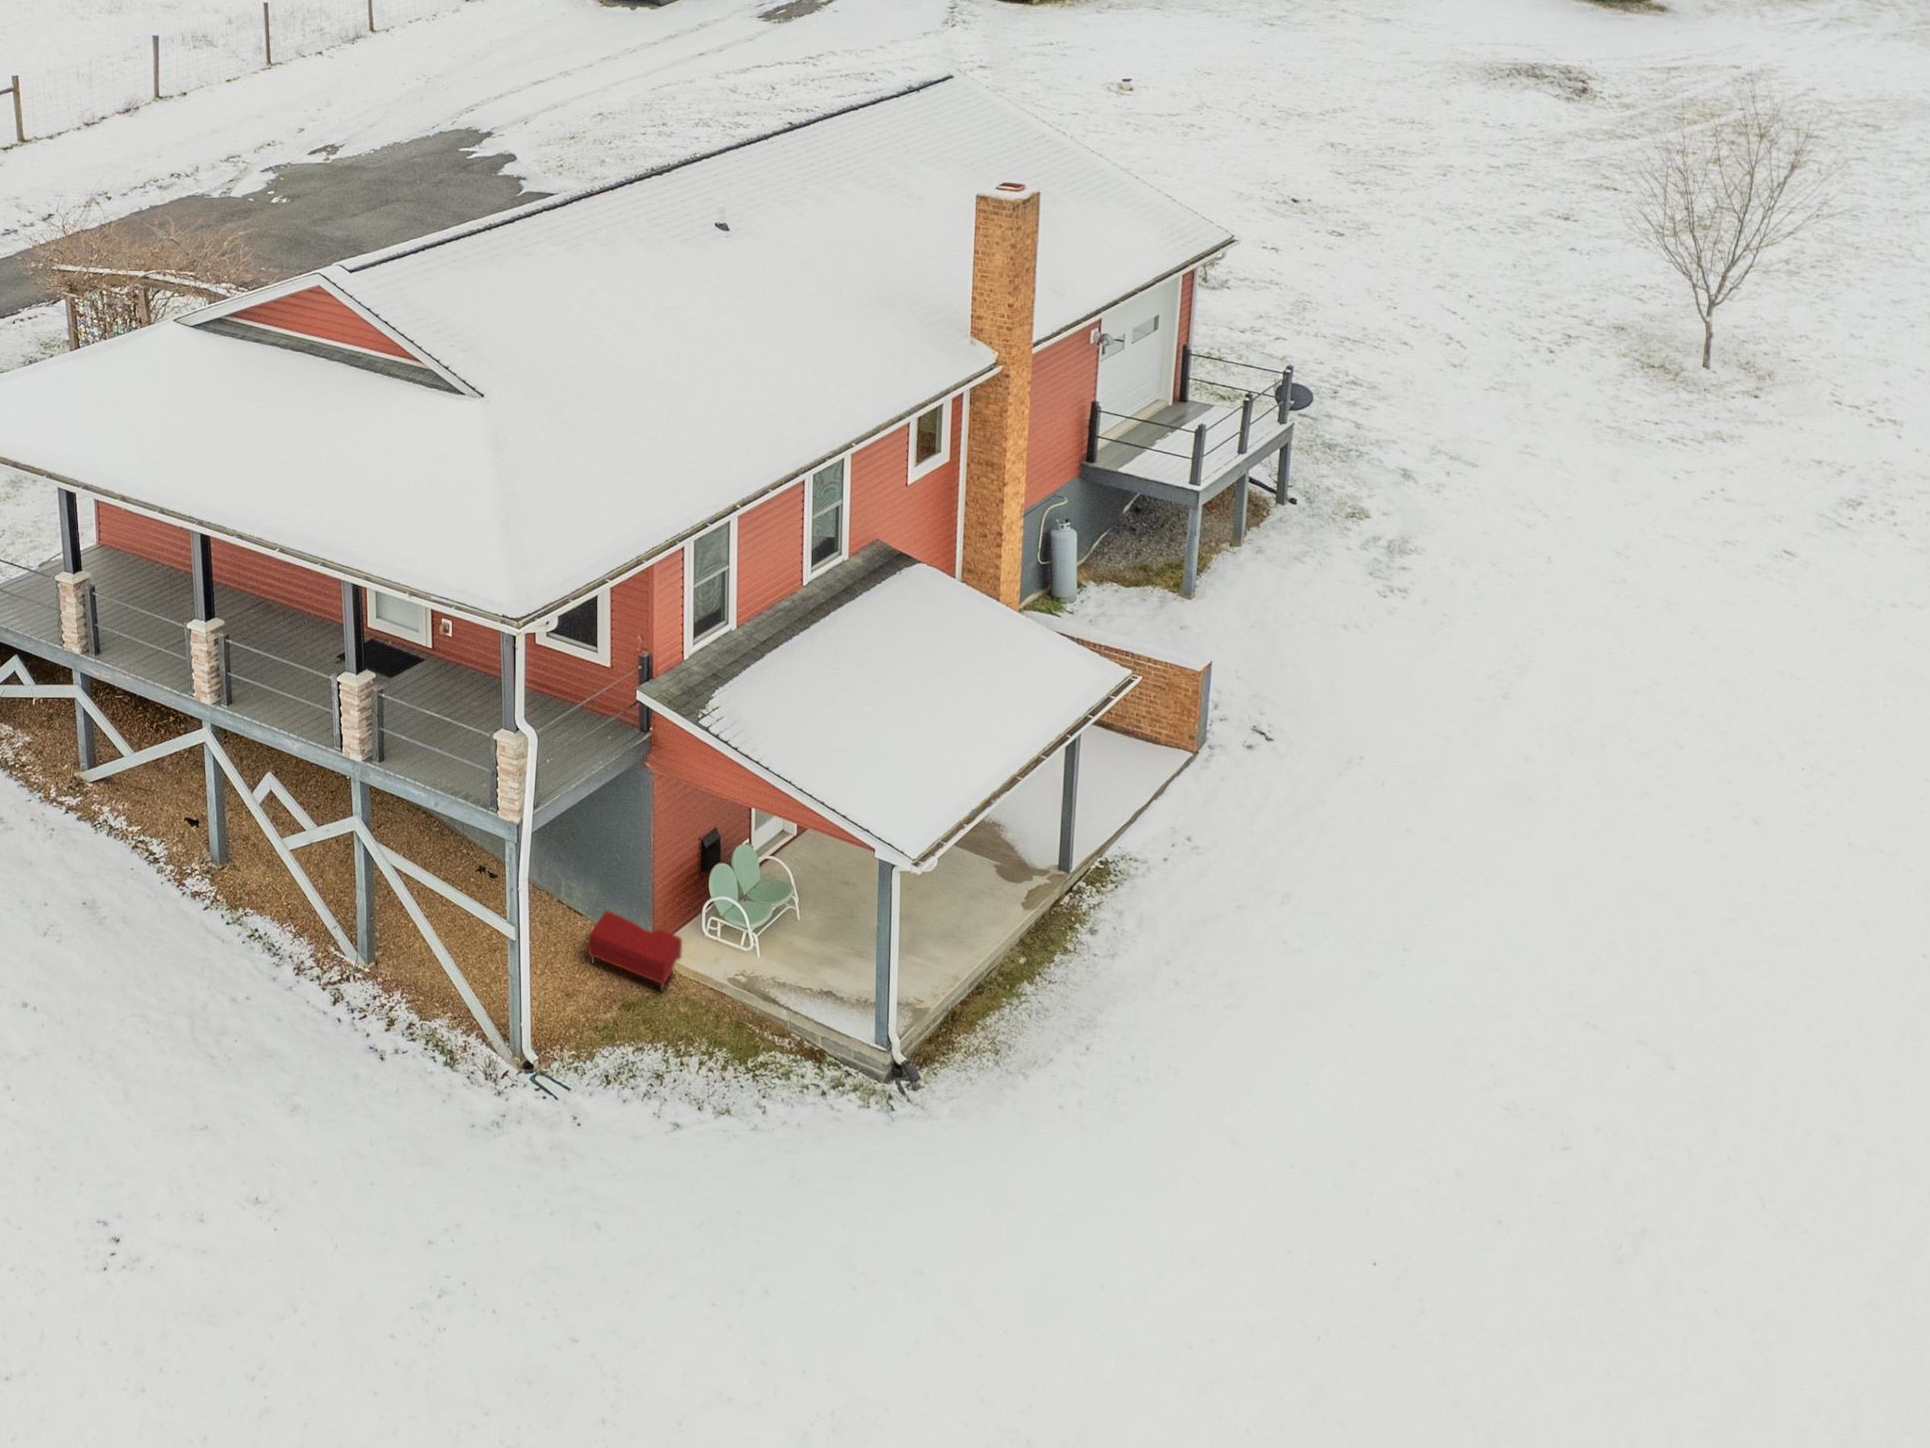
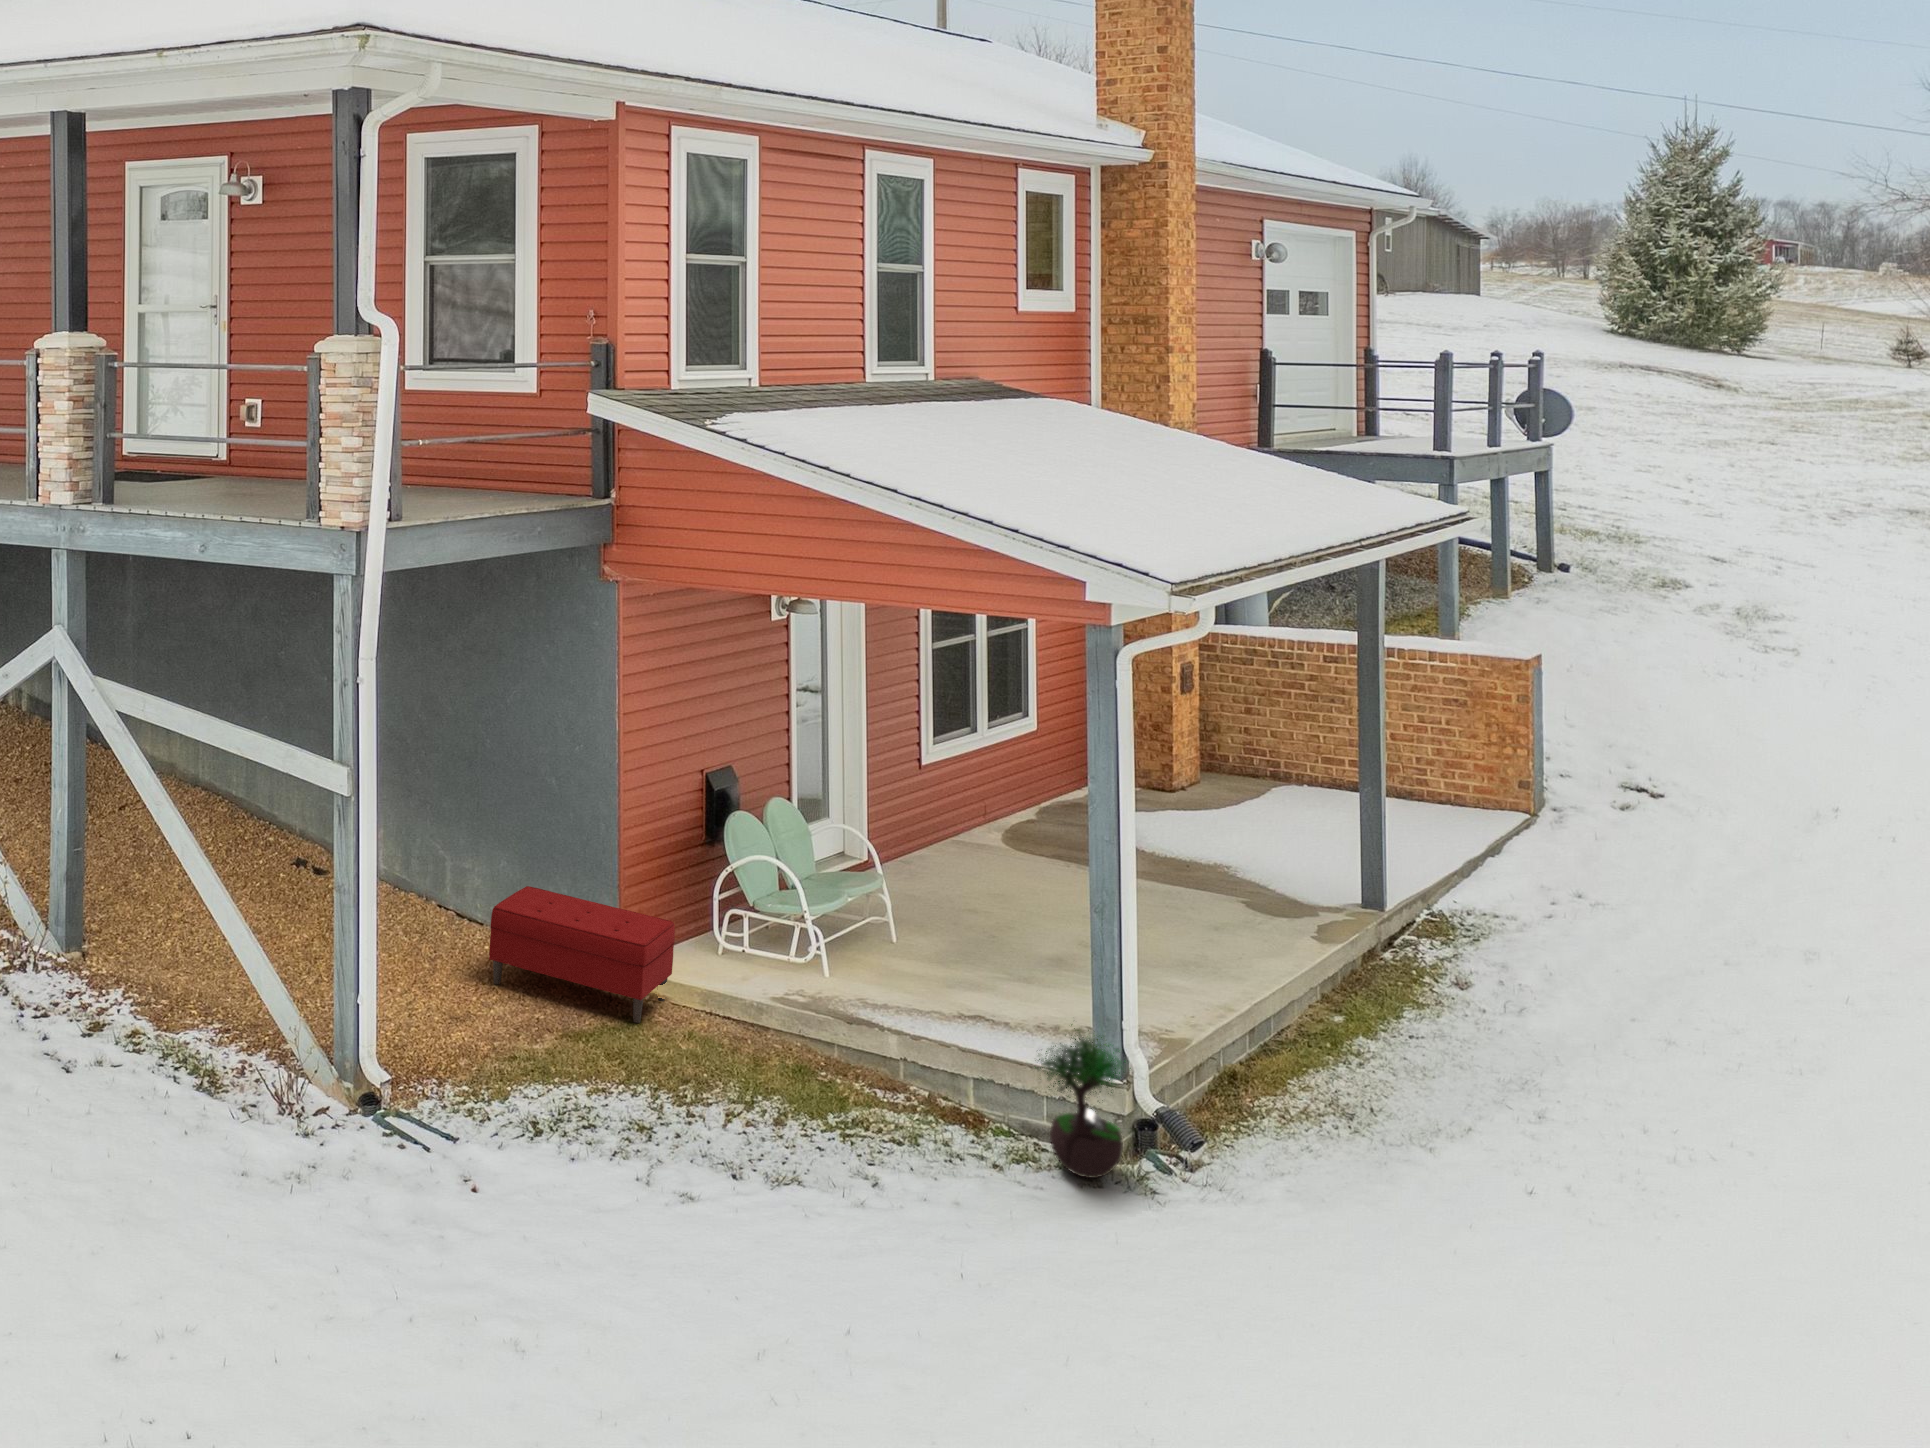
potted tree: none [834,1045,877,1102] -> present [1035,1024,1131,1178]

